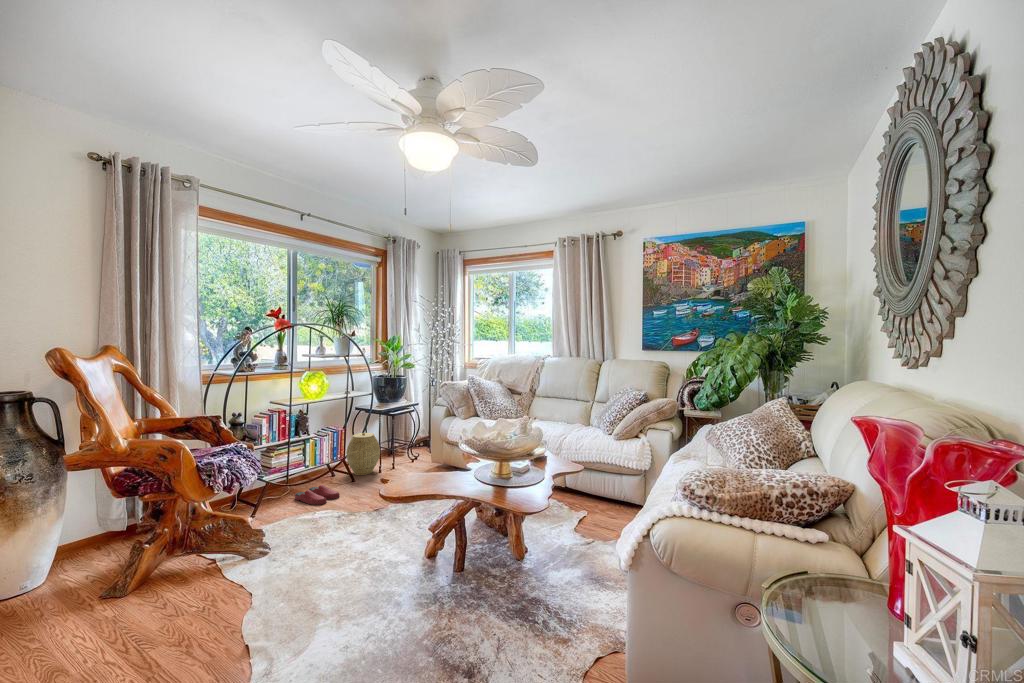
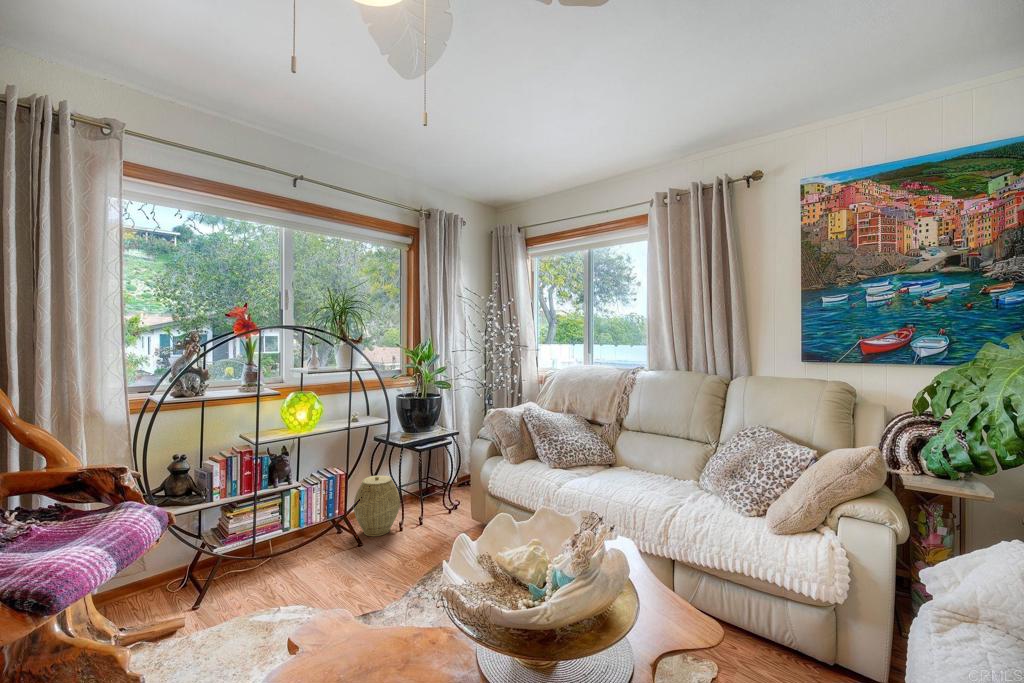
slippers: present [295,485,340,505] -> none [265,558,325,594]

